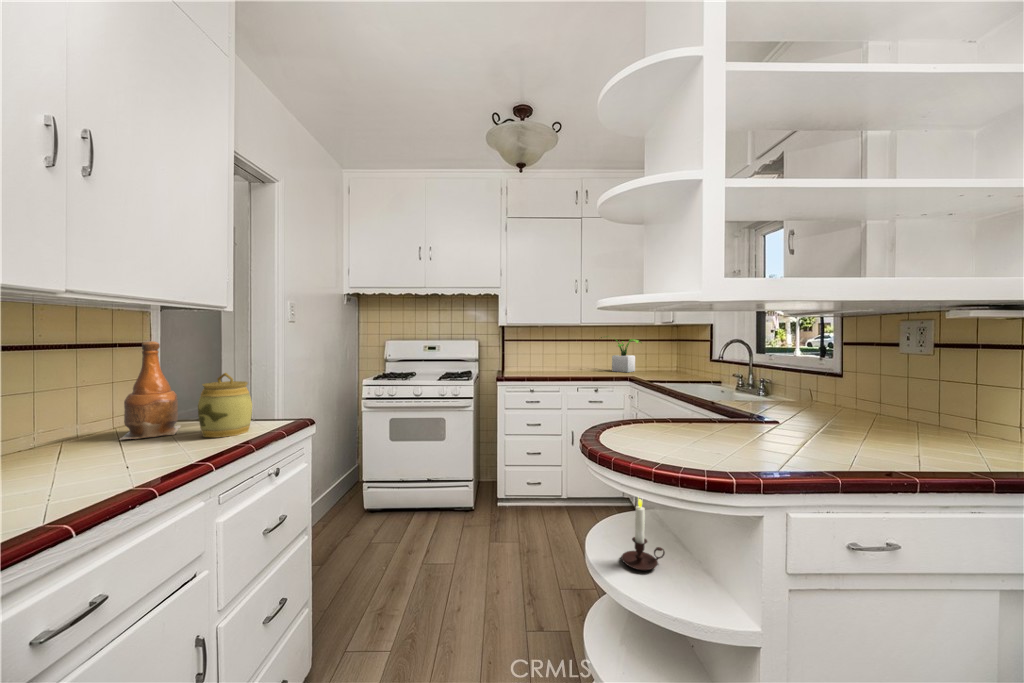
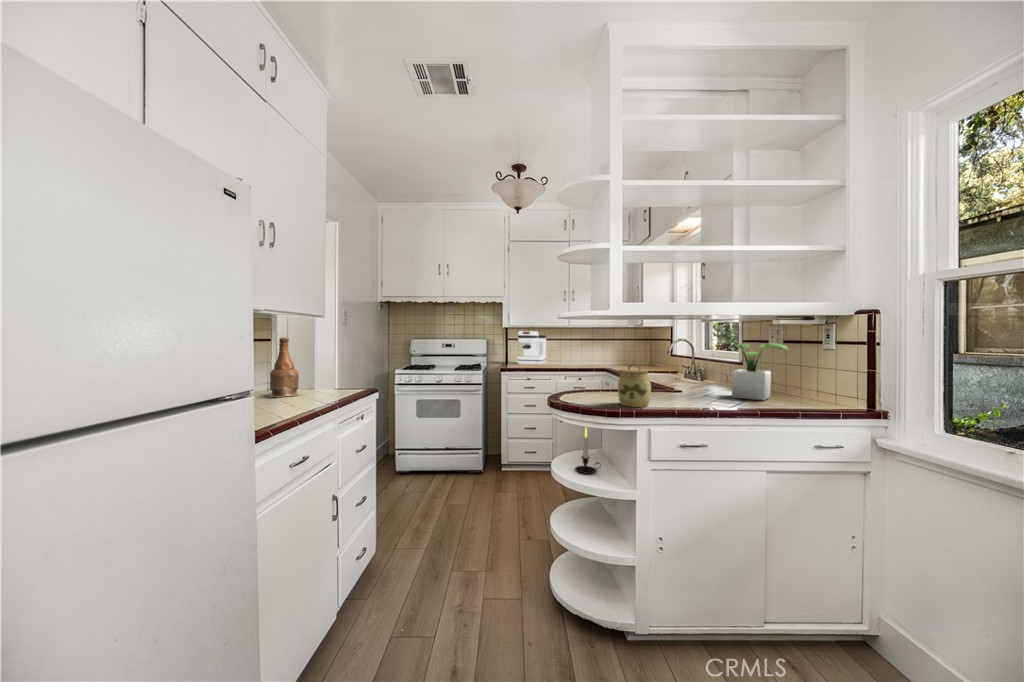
coffee maker: none [516,331,551,372] -> present [517,331,546,365]
potted plant: present [601,336,642,372] -> present [726,338,788,401]
jar: present [198,373,252,438] -> present [618,363,651,407]

